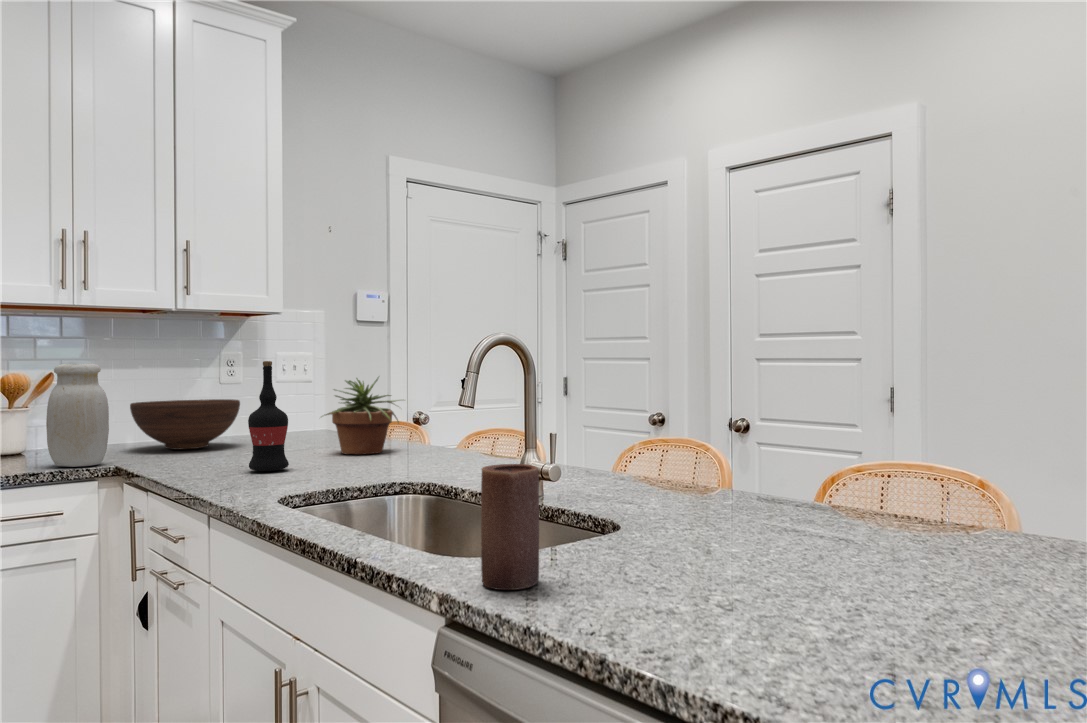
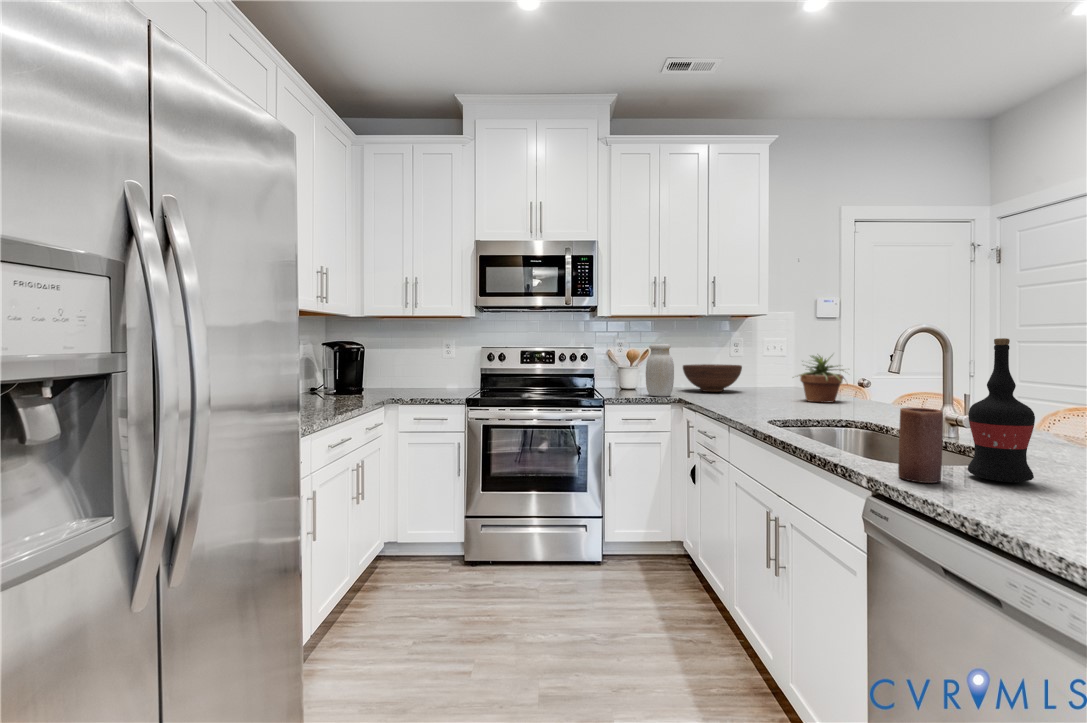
wine bottle: present [248,361,289,471] -> present [968,338,1035,482]

